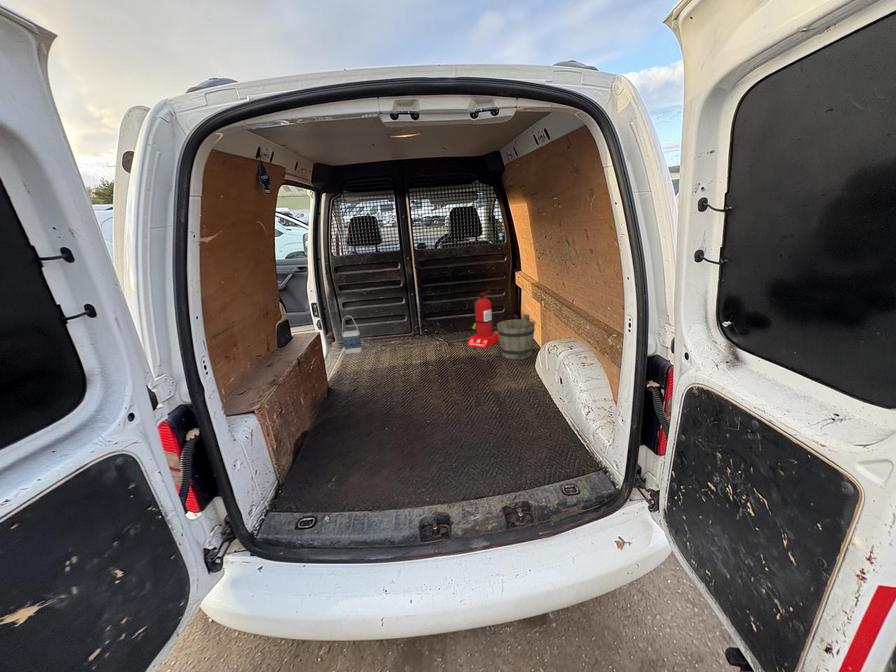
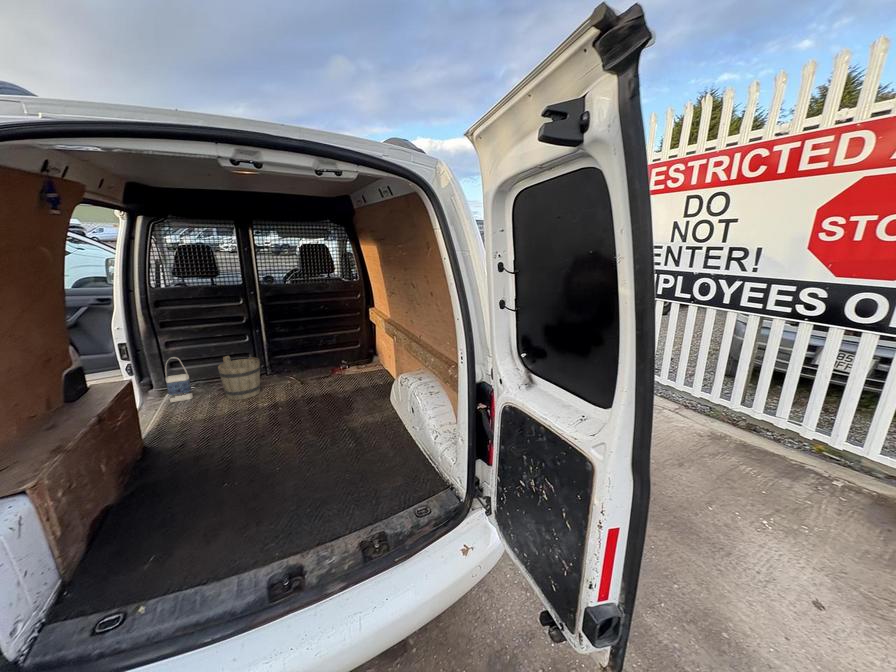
fire extinguisher: present [467,291,499,348] -> none [320,326,354,385]
bucket: present [497,314,535,359] -> present [218,356,260,400]

